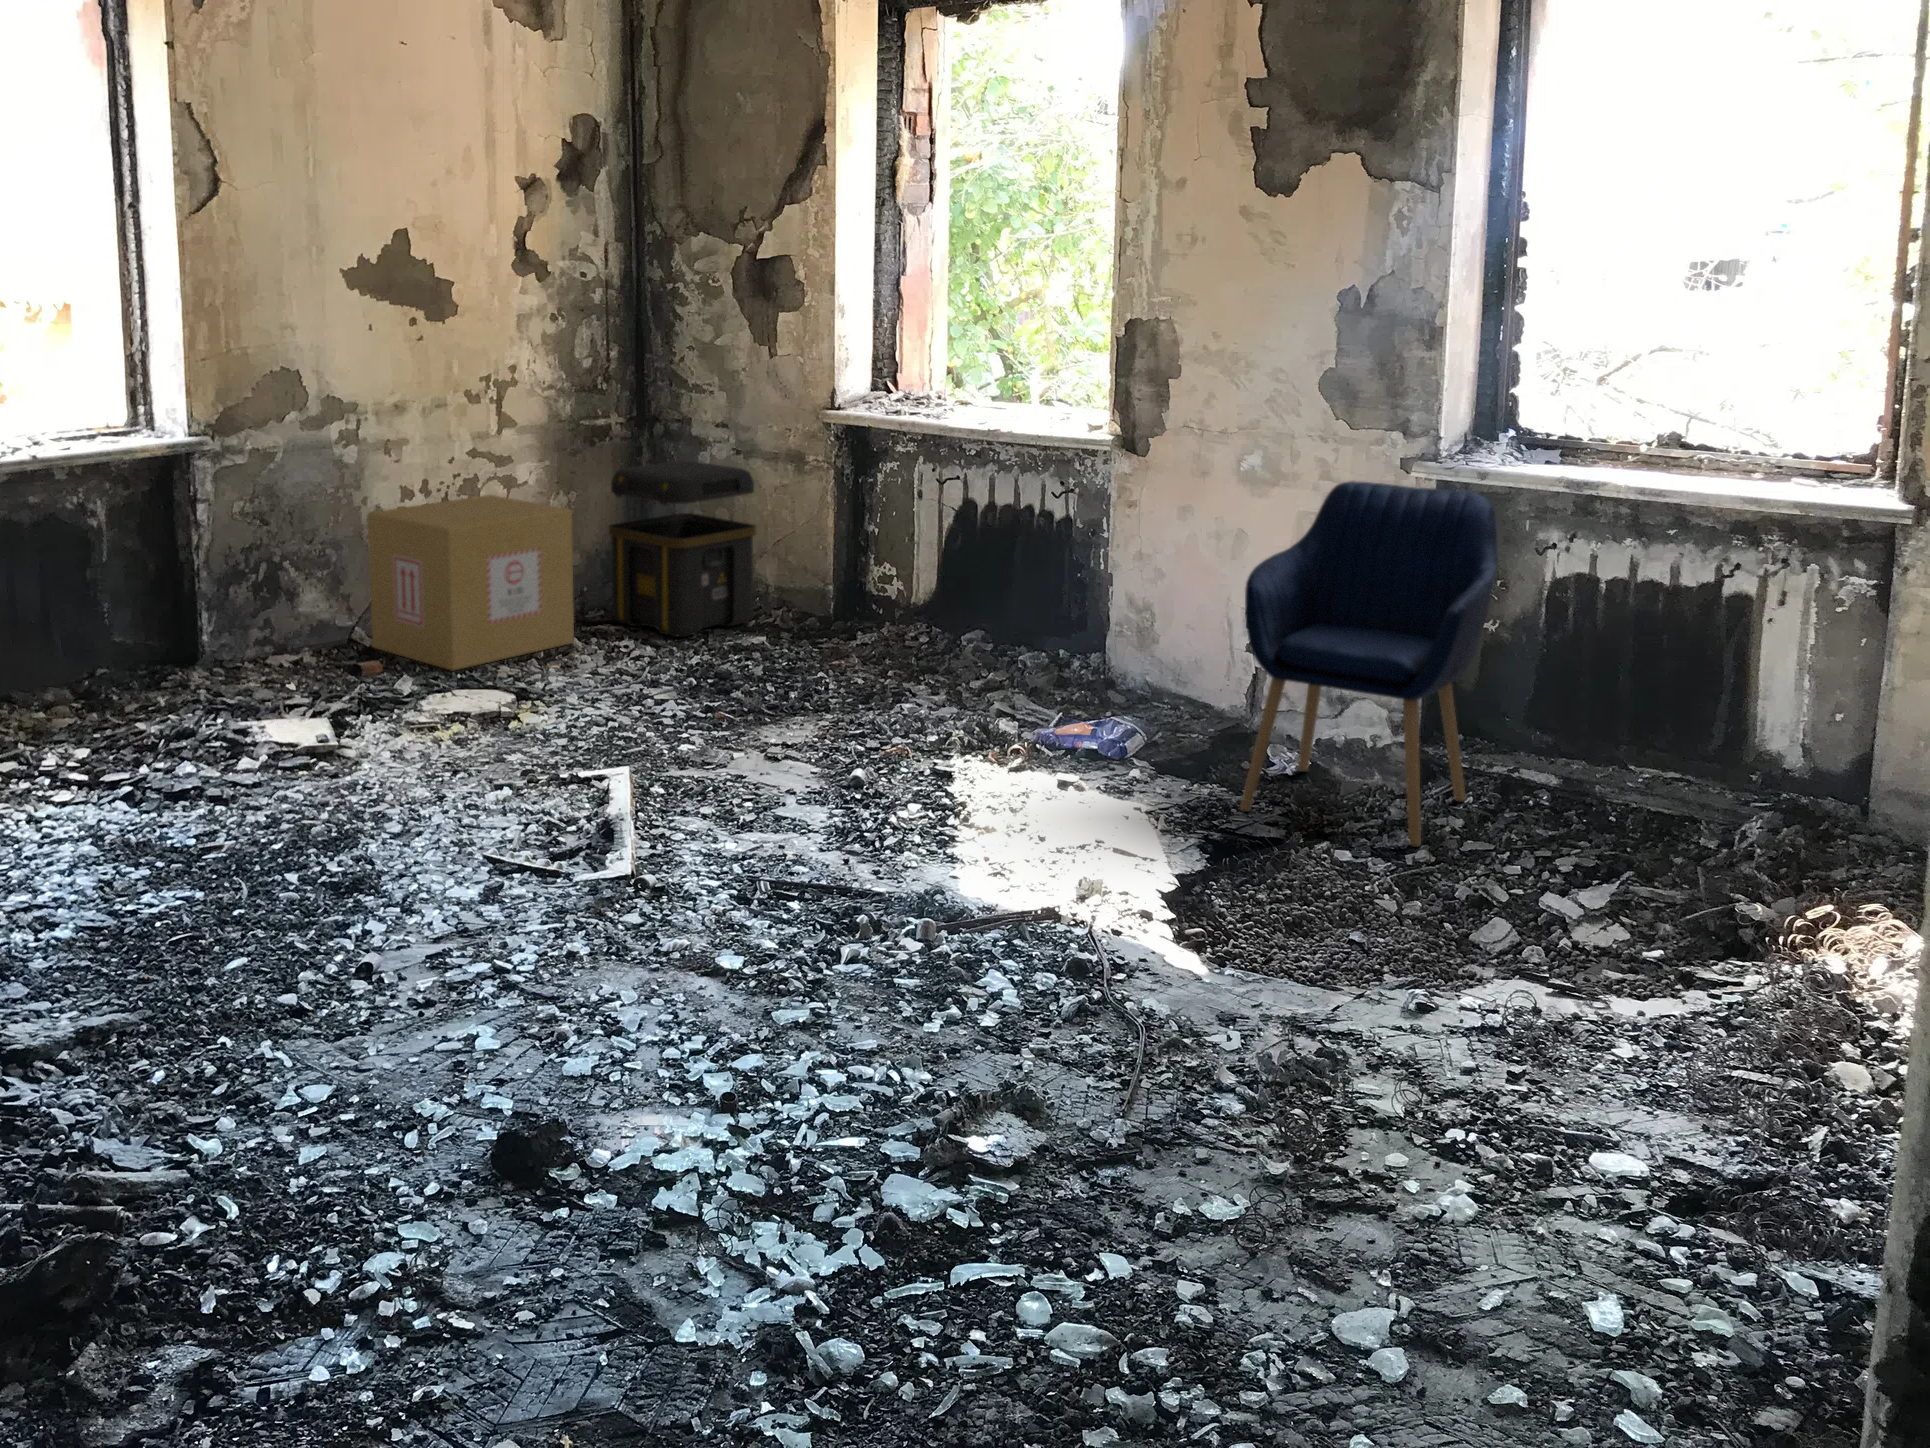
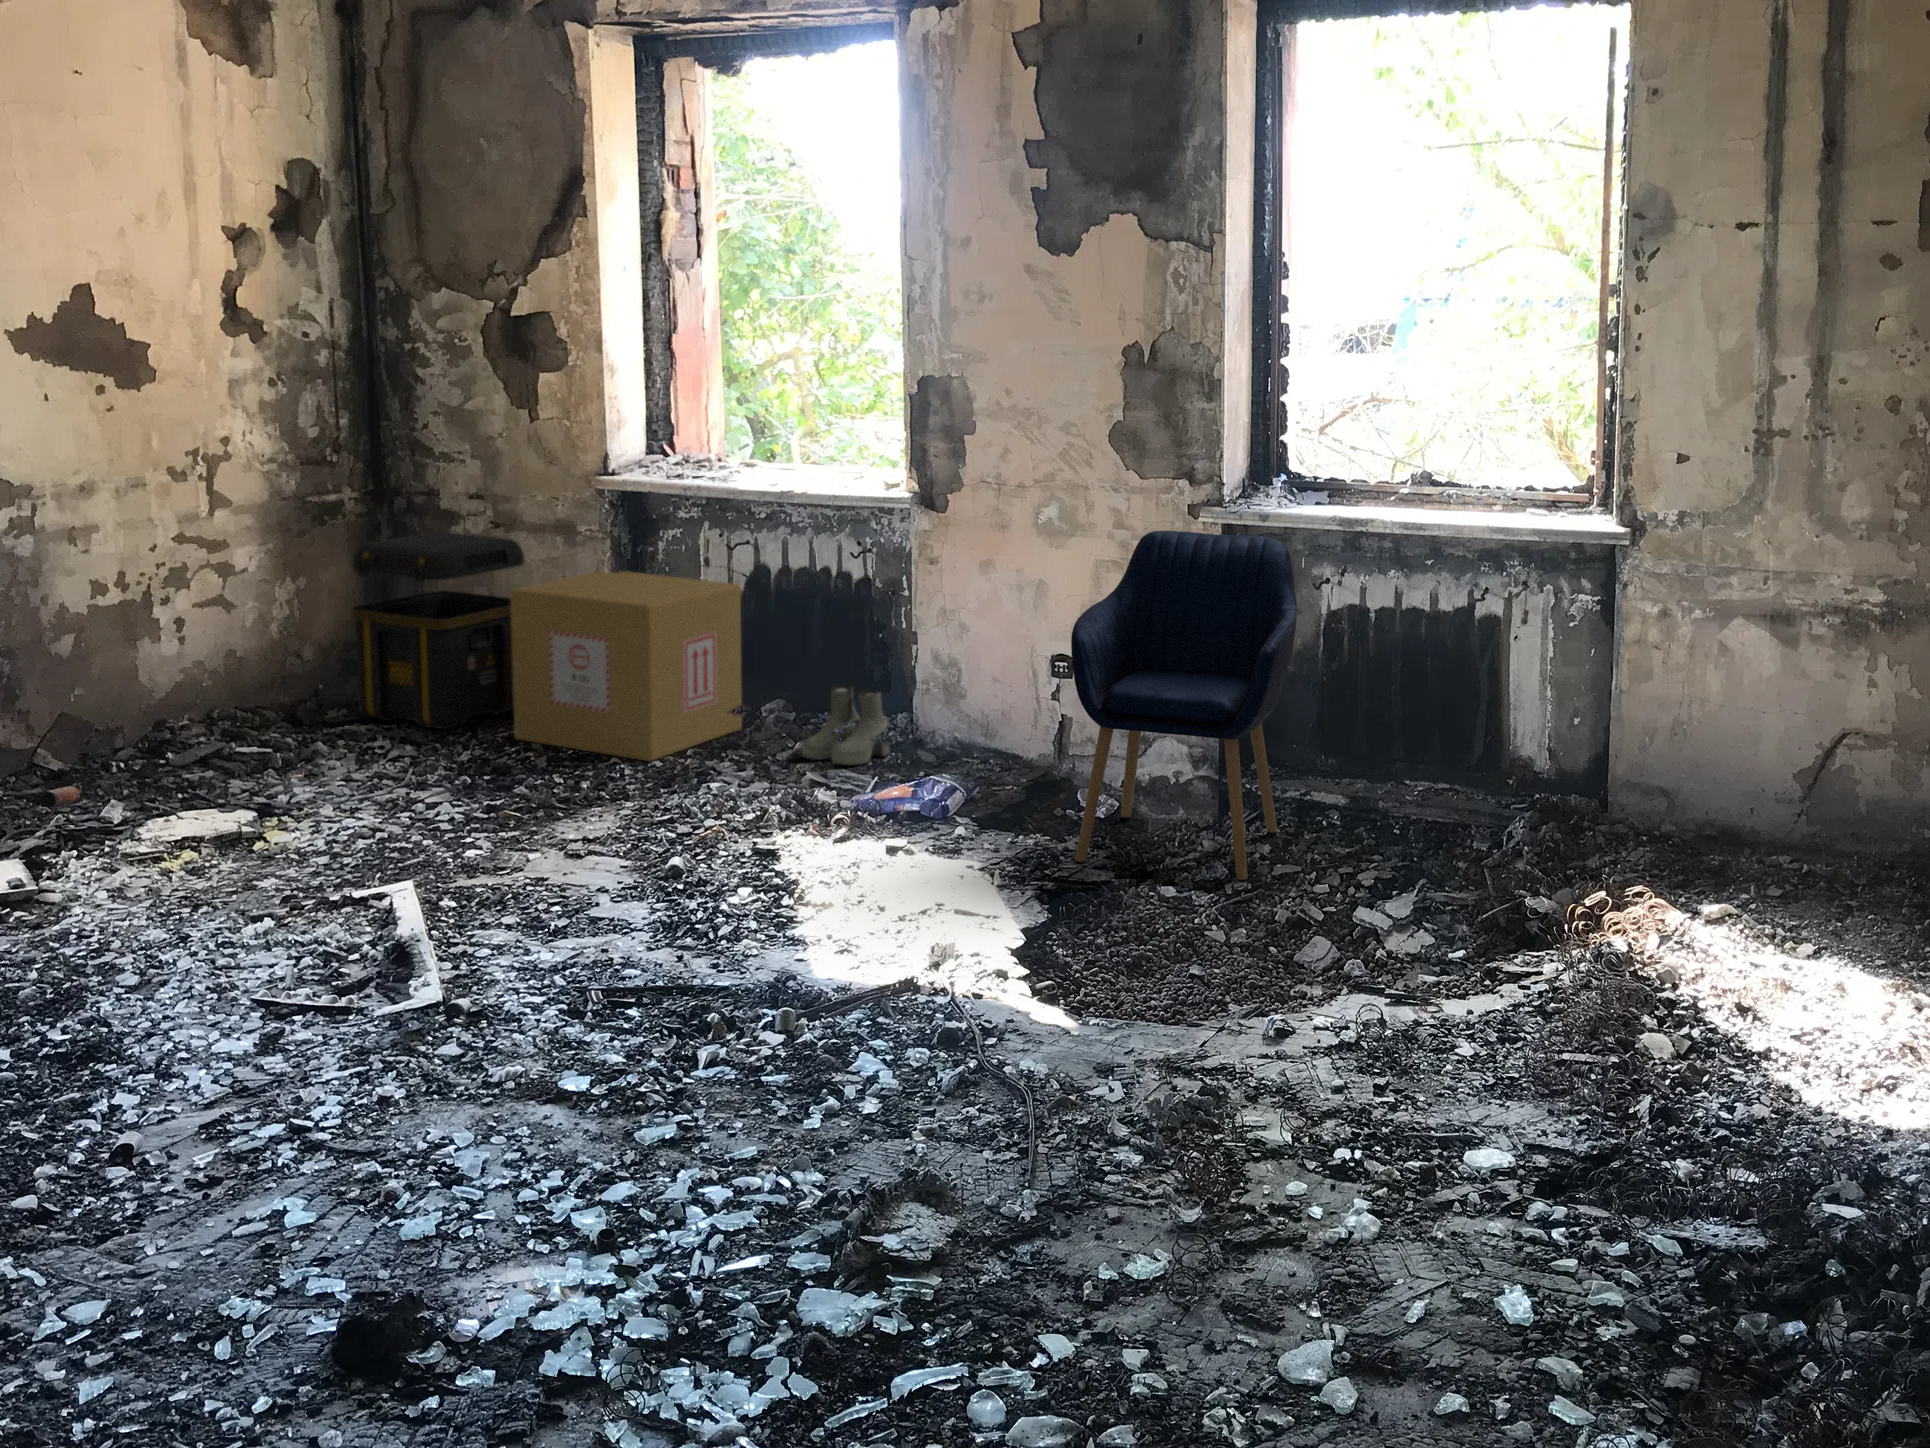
cardboard box: present [367,495,574,671] -> present [511,571,742,761]
boots: none [991,620,1077,698] -> present [802,686,889,765]

